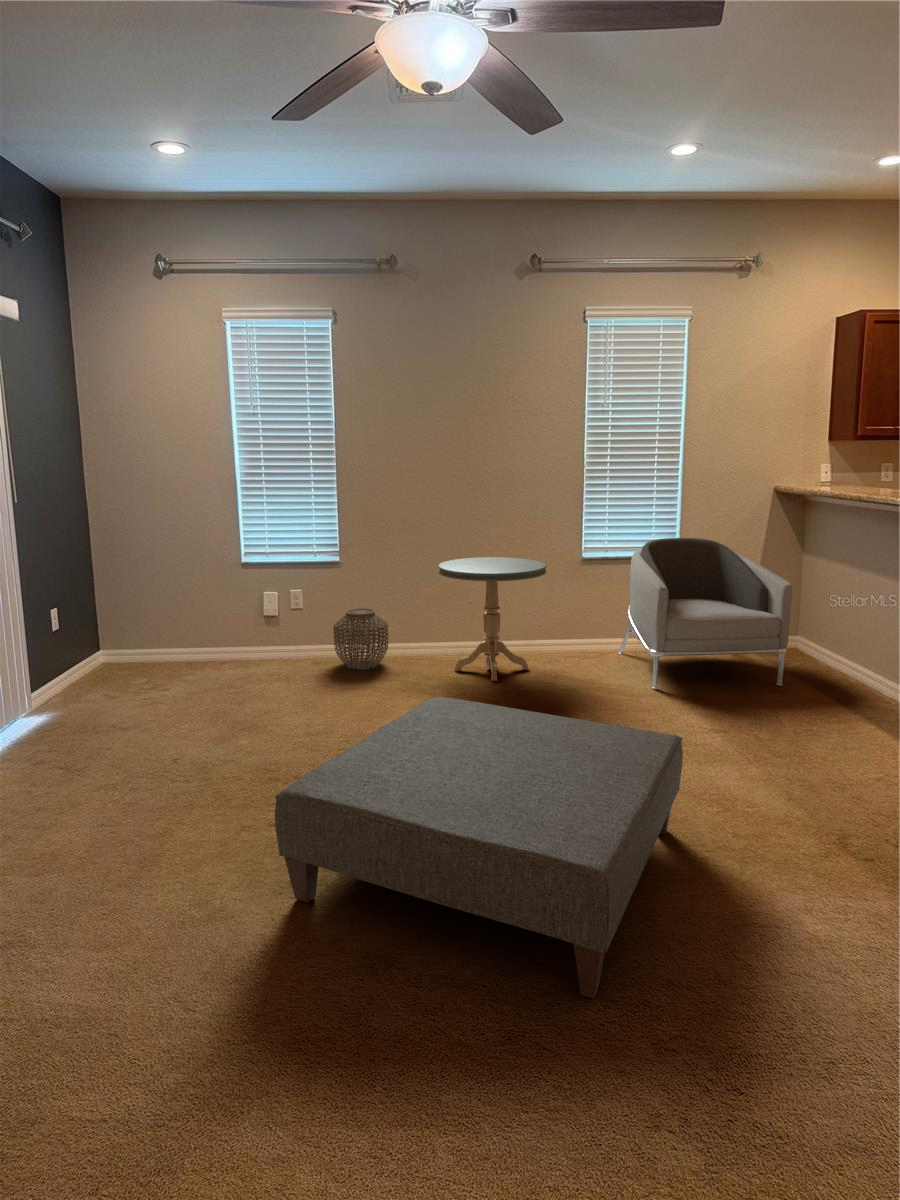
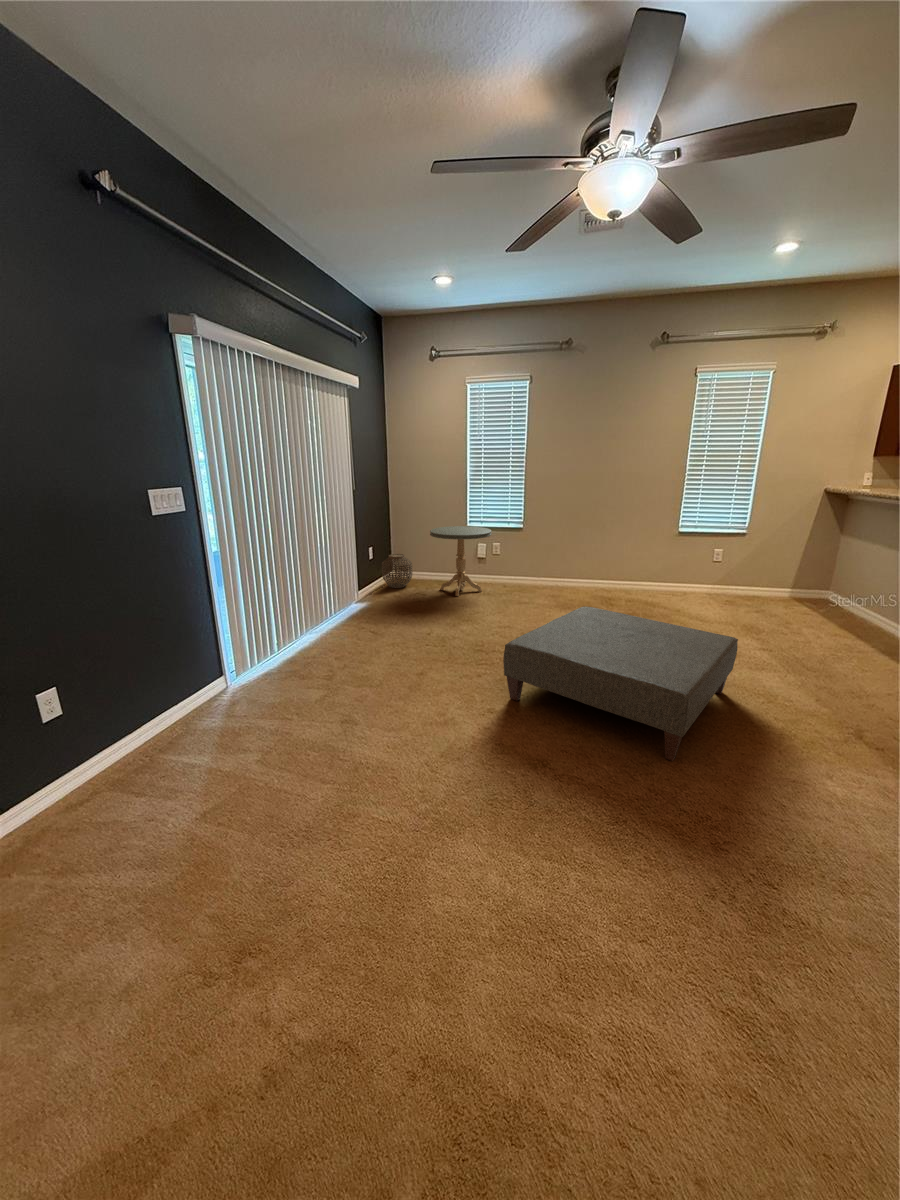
armchair: present [619,538,792,689] -> none [697,521,830,622]
side table: present [438,557,546,681] -> present [430,526,492,596]
woven basket: present [334,608,388,669] -> present [382,554,412,588]

